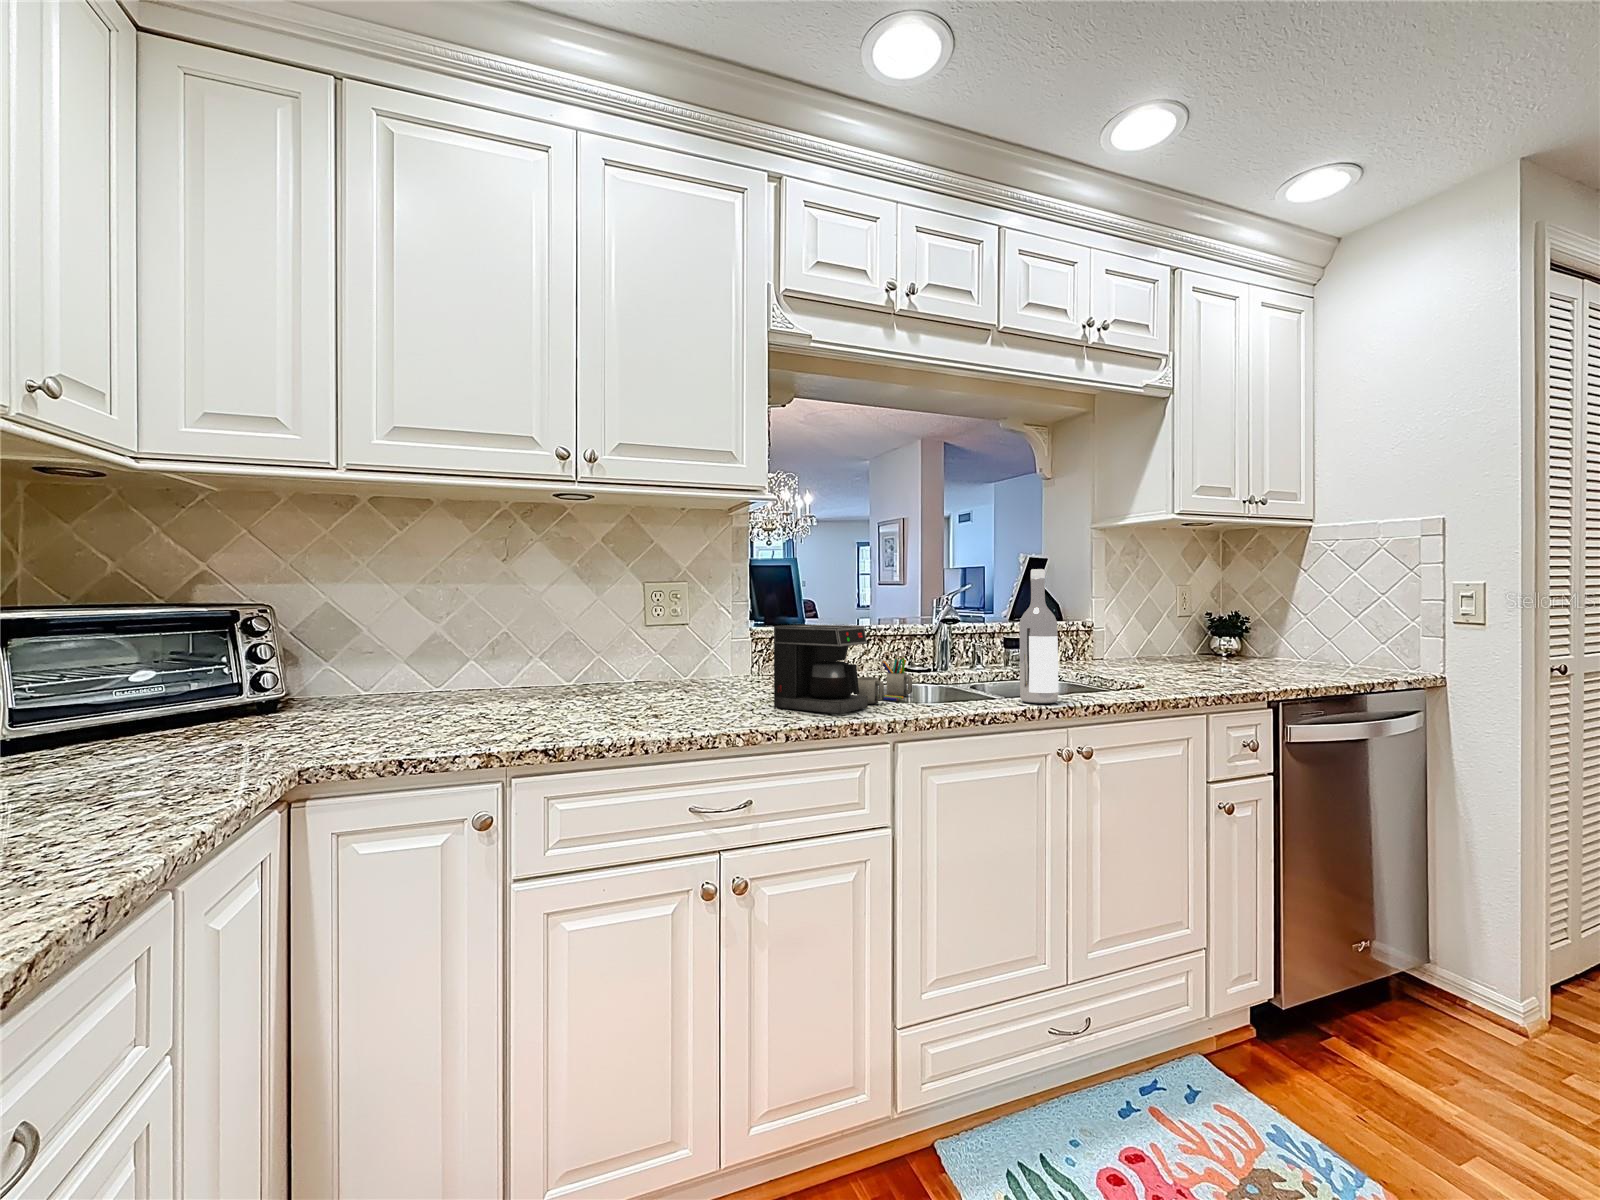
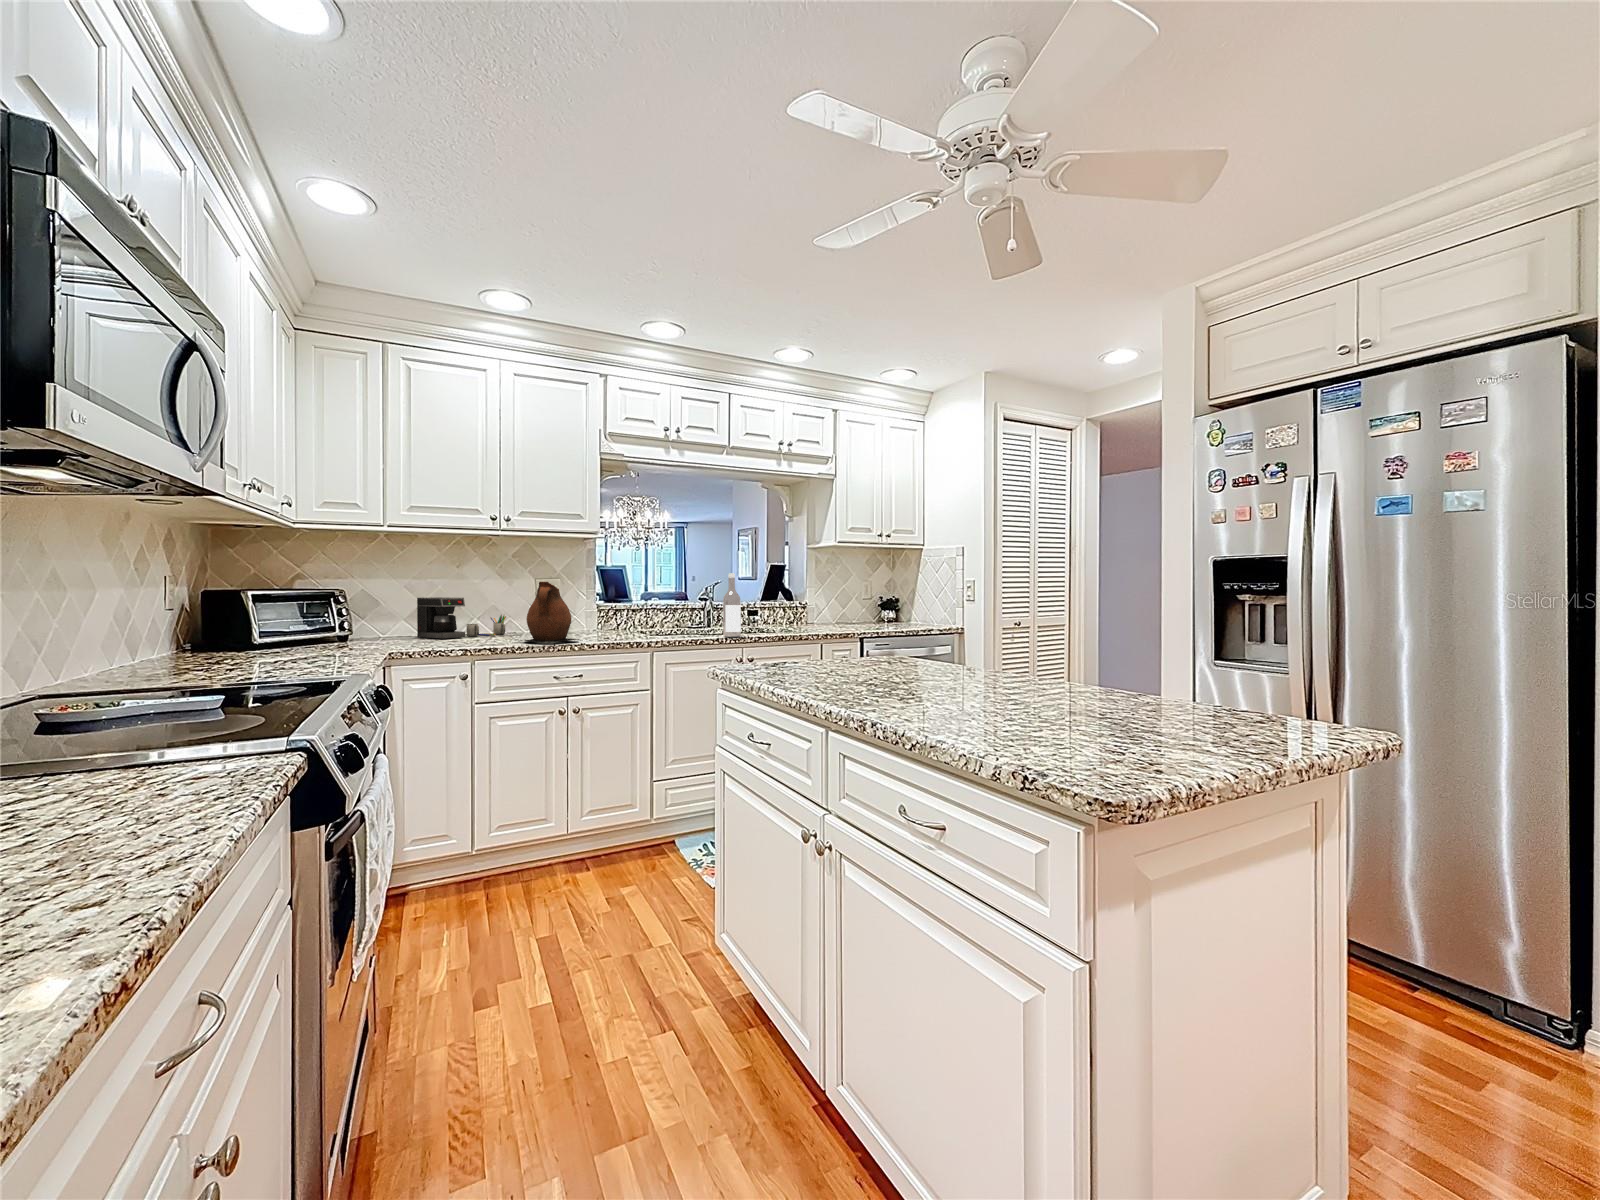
ceramic pitcher: none [613,589,742,731] -> present [521,582,579,642]
coffee maker: present [774,624,912,714] -> present [417,597,506,639]

